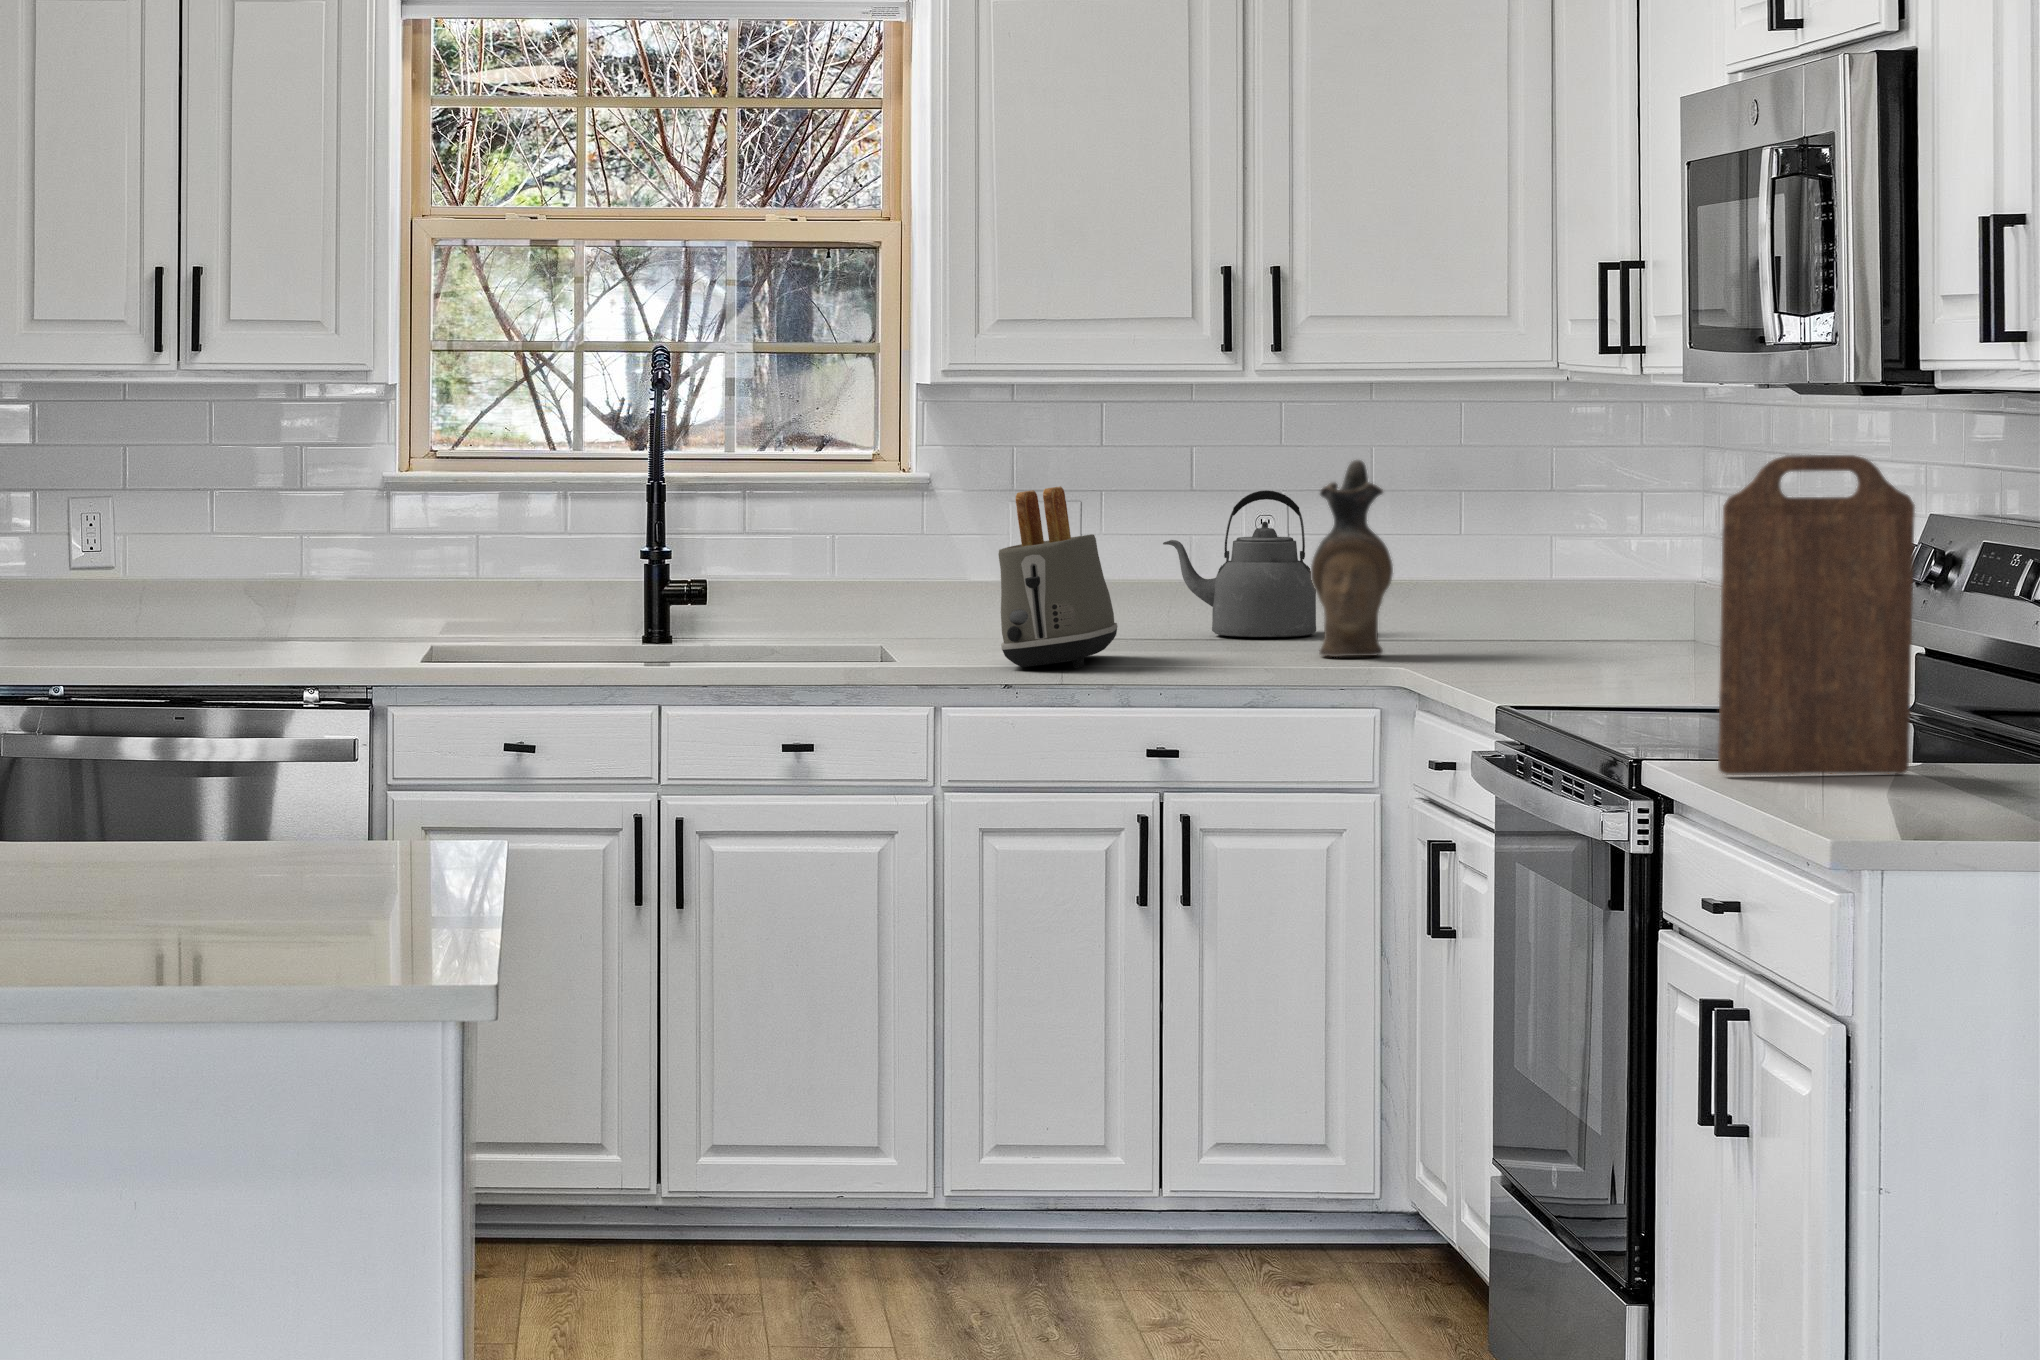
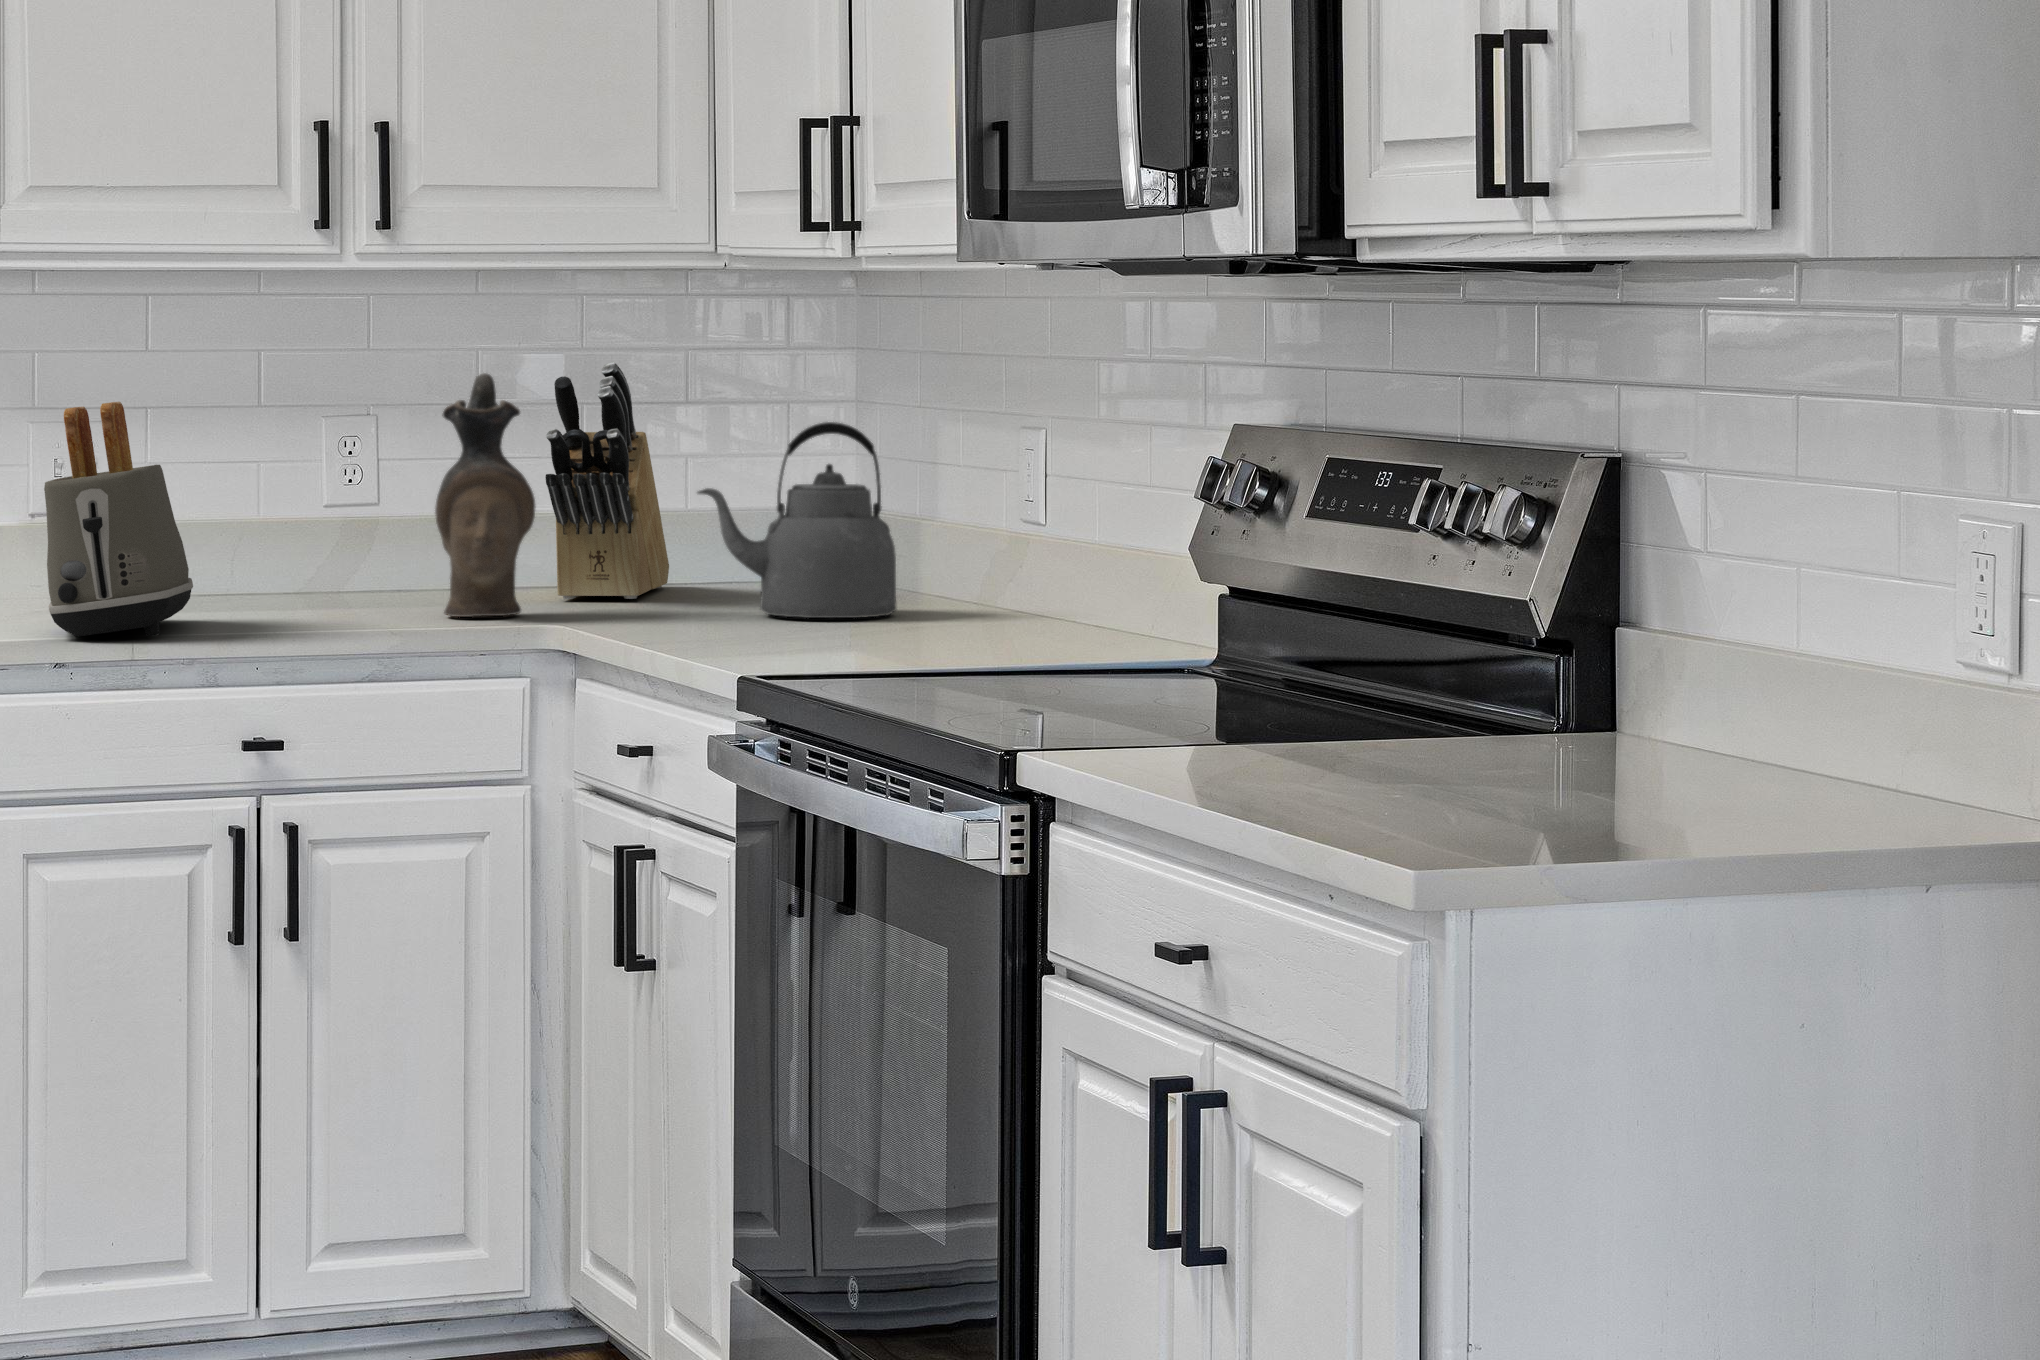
knife block: none [1412,448,1535,644] -> present [545,362,669,599]
cutting board: present [1718,455,1915,775] -> none [1130,336,1359,766]
kettle: present [1163,490,1316,637] -> present [697,422,897,618]

